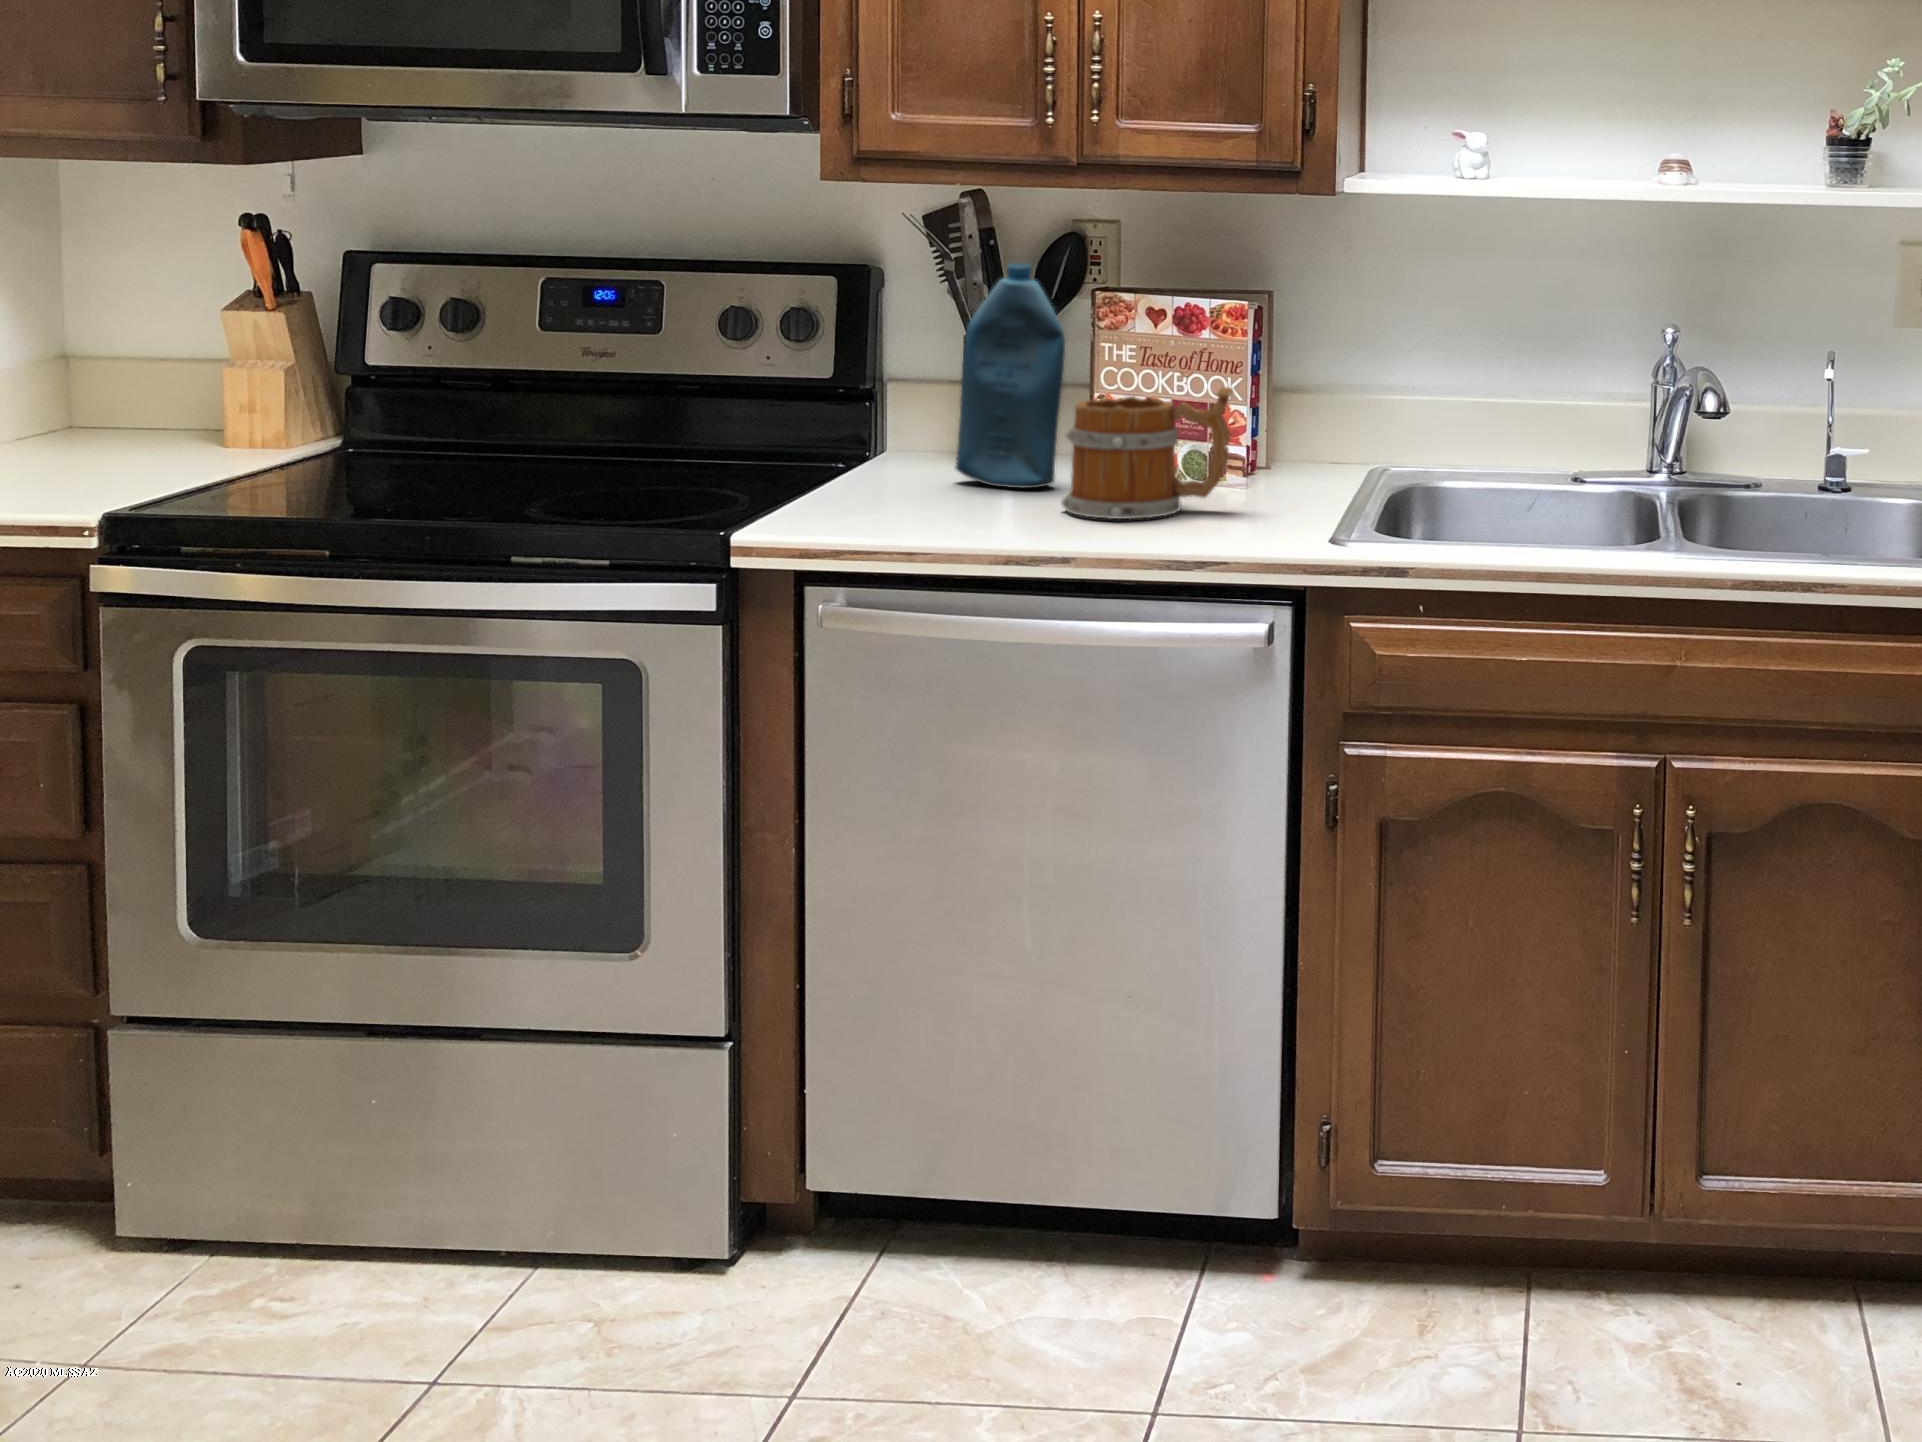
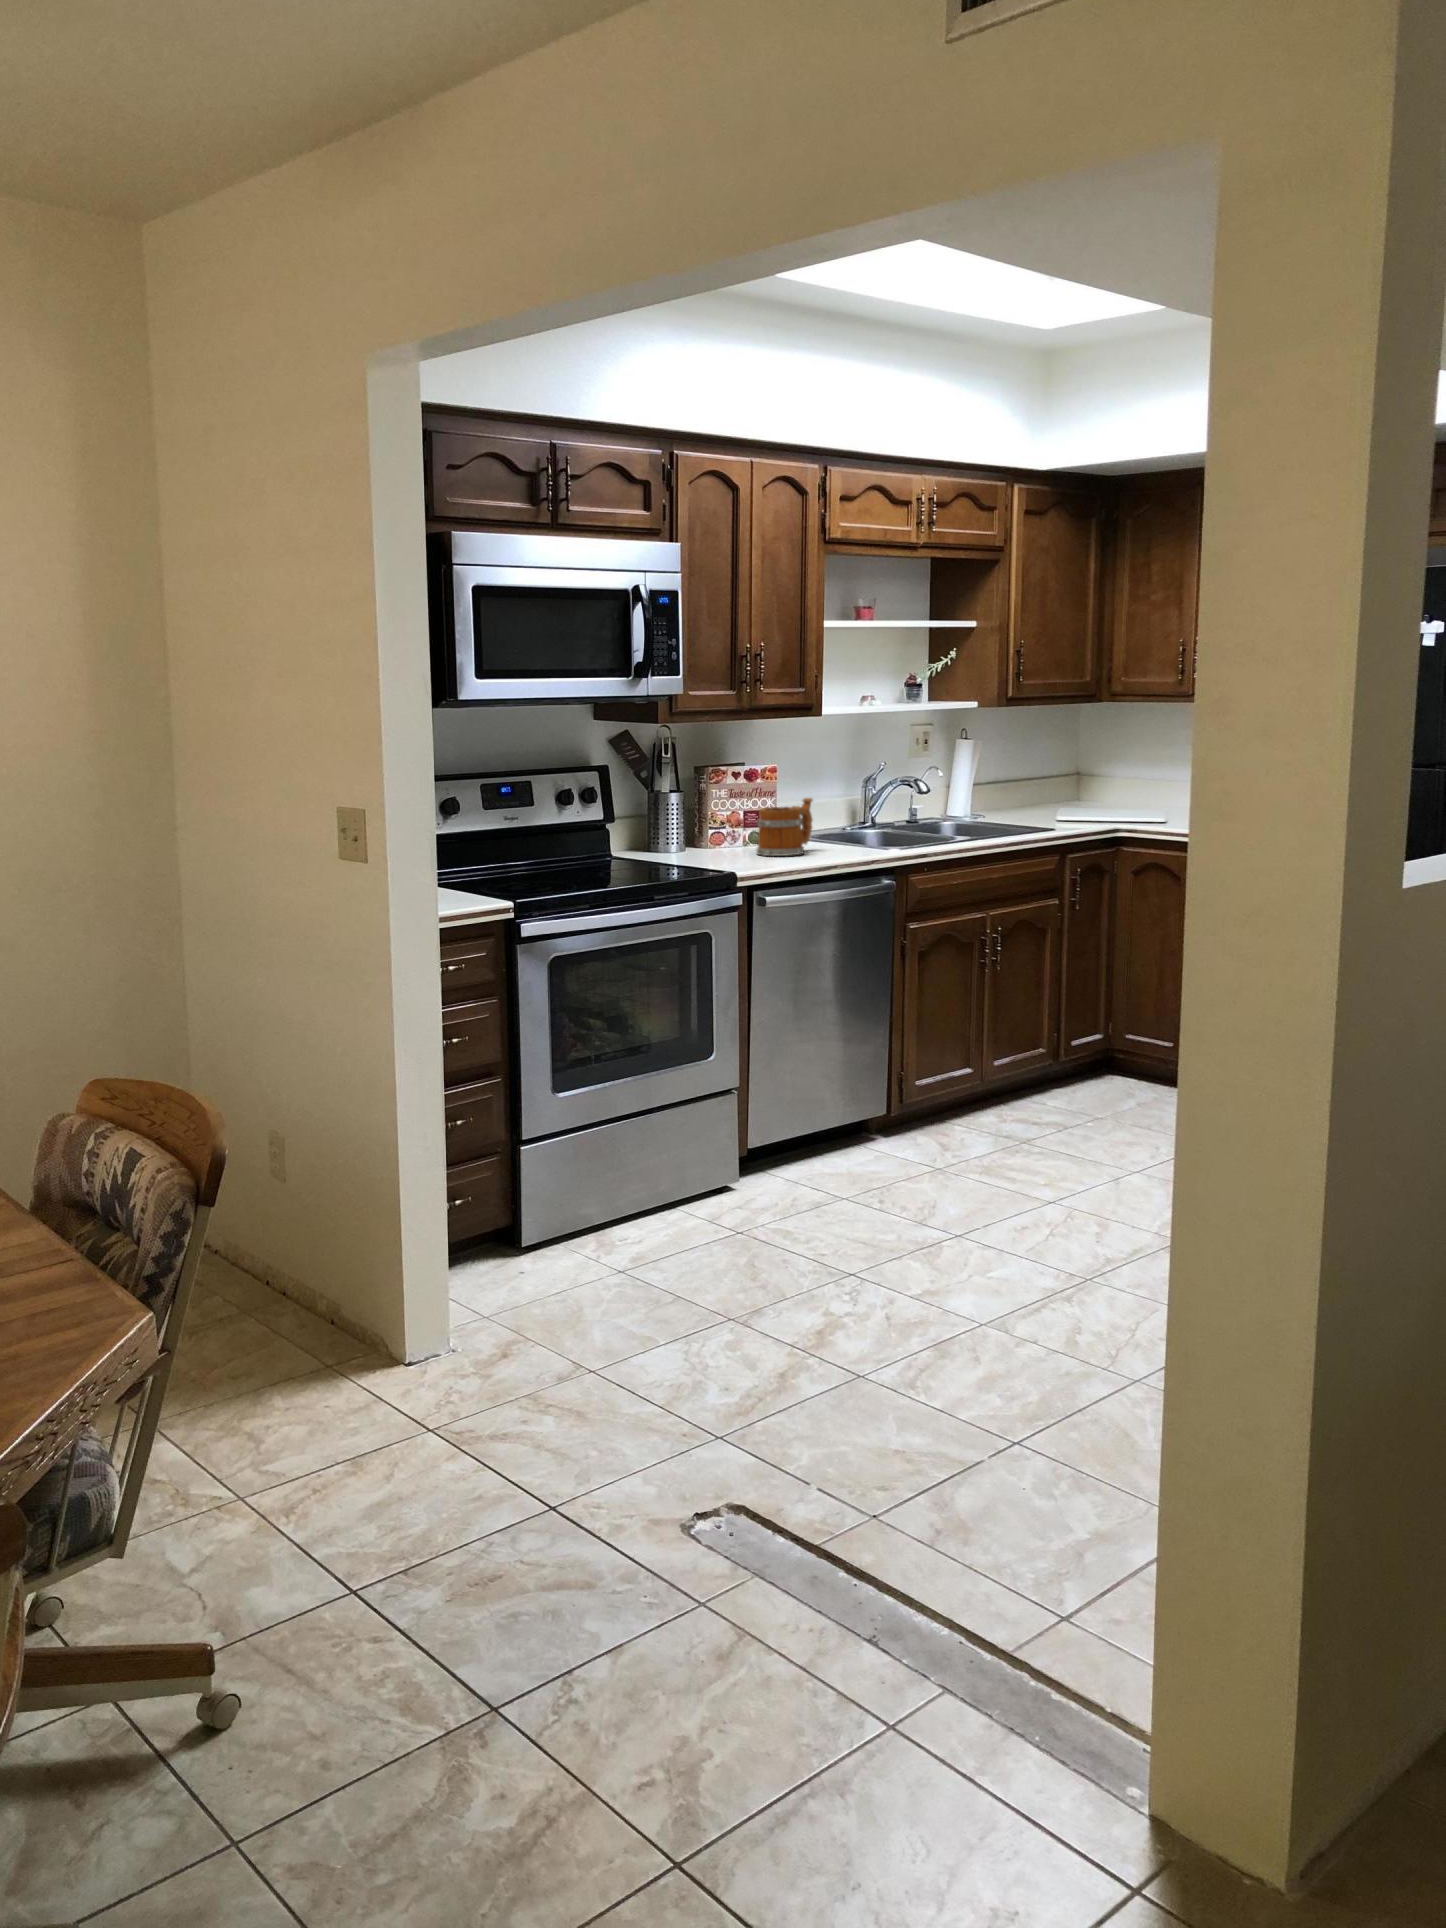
bottle: present [955,263,1065,488] -> none [681,756,725,856]

